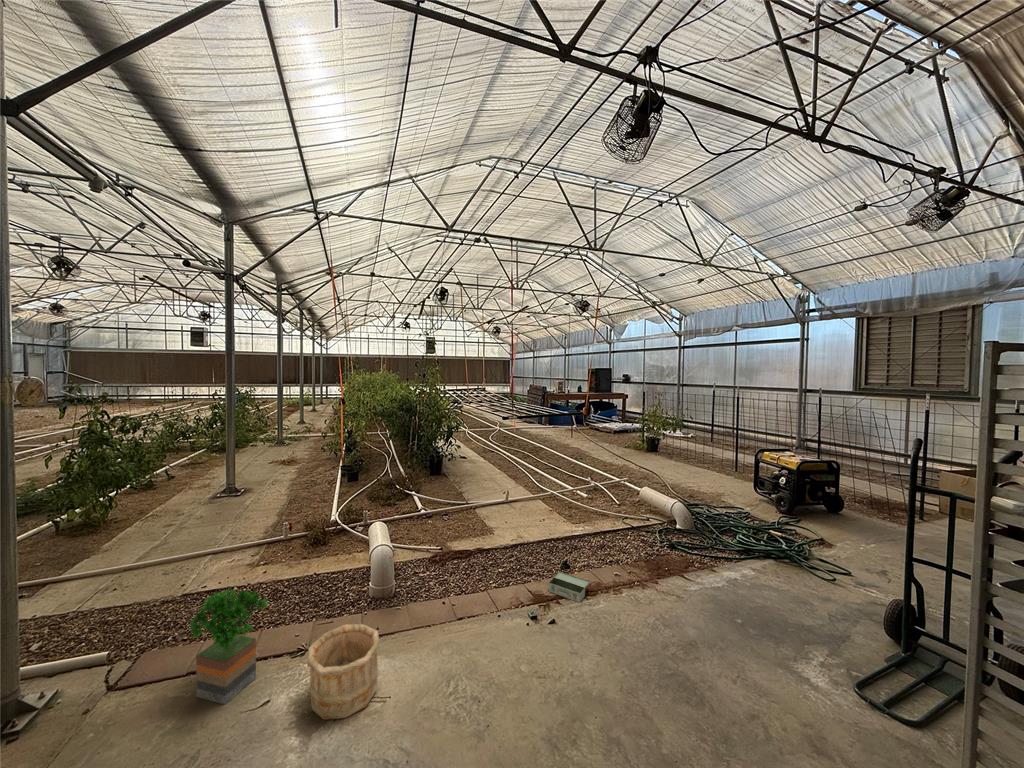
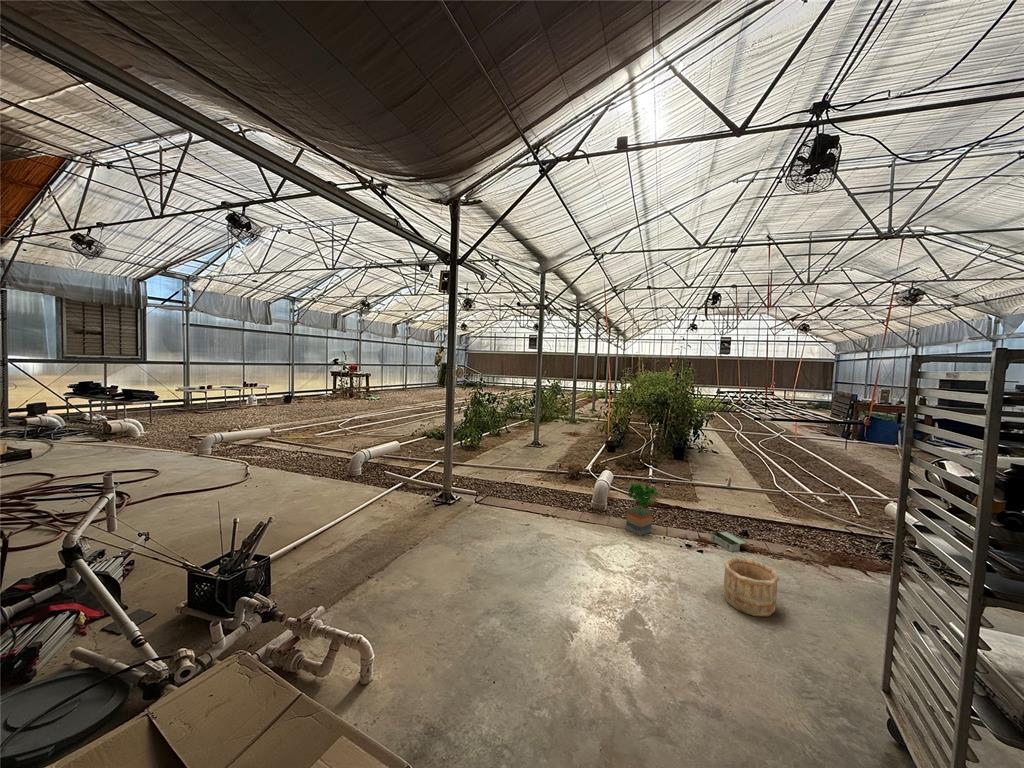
potted tree: present [190,590,267,704] -> present [626,483,659,536]
wooden bucket: present [307,624,379,720] -> present [724,558,779,617]

